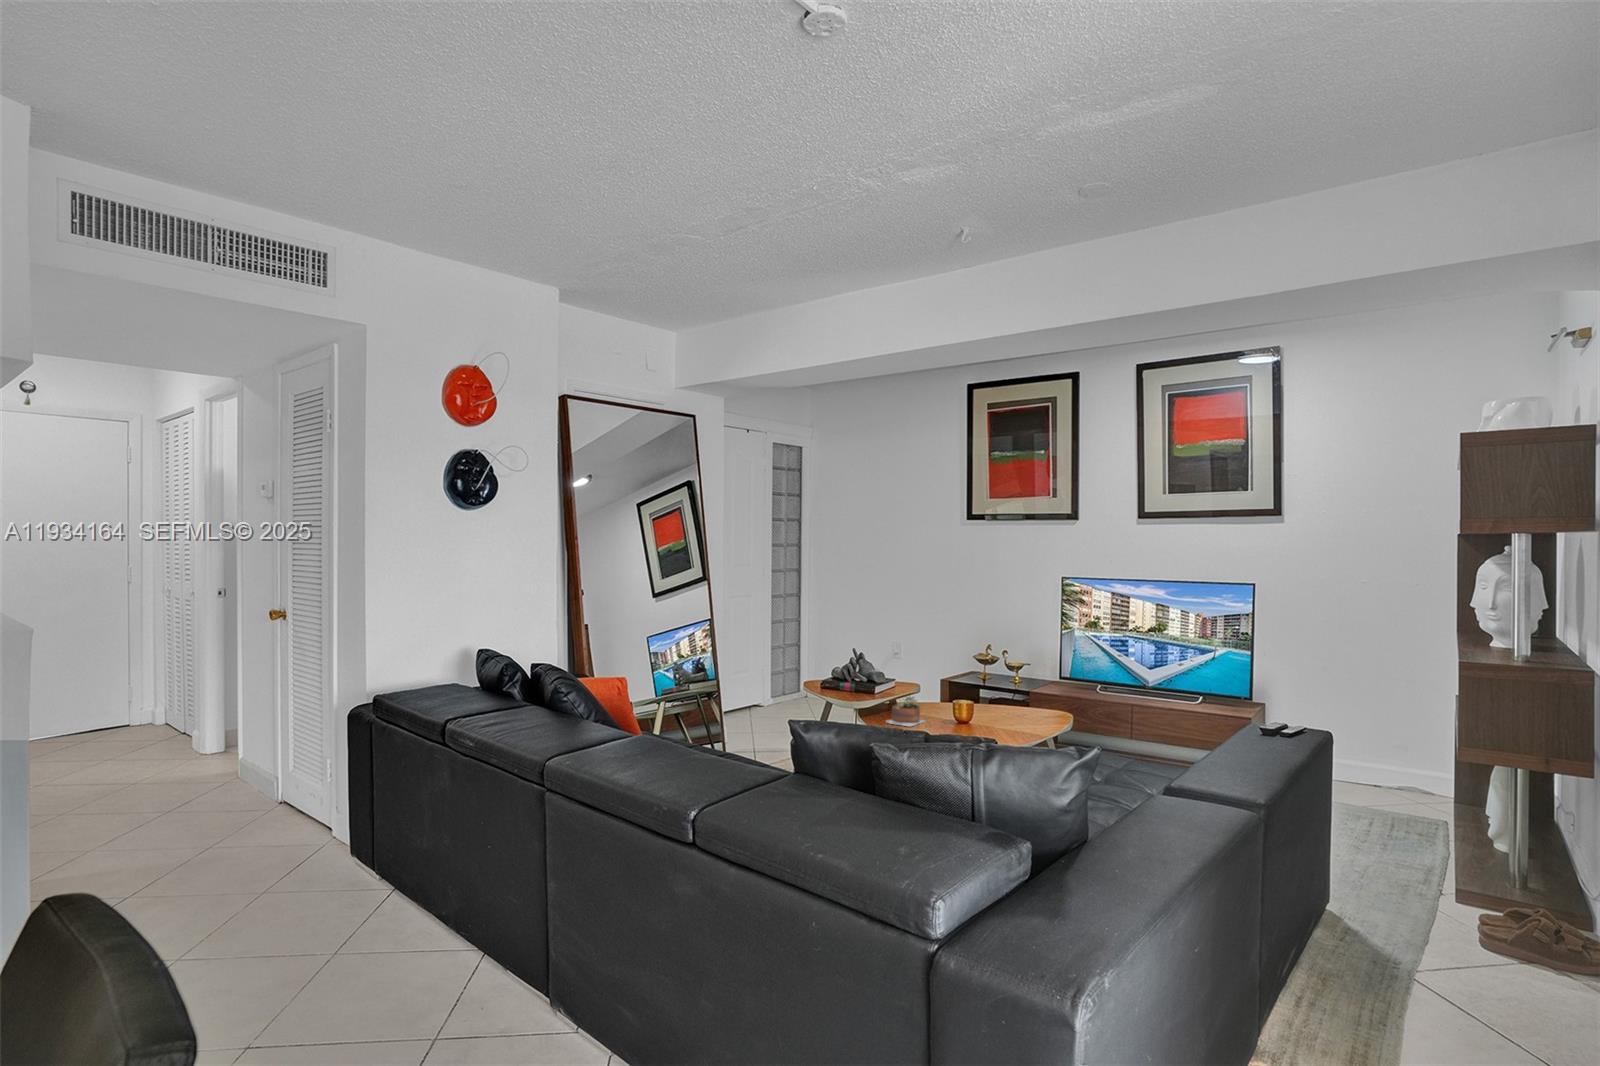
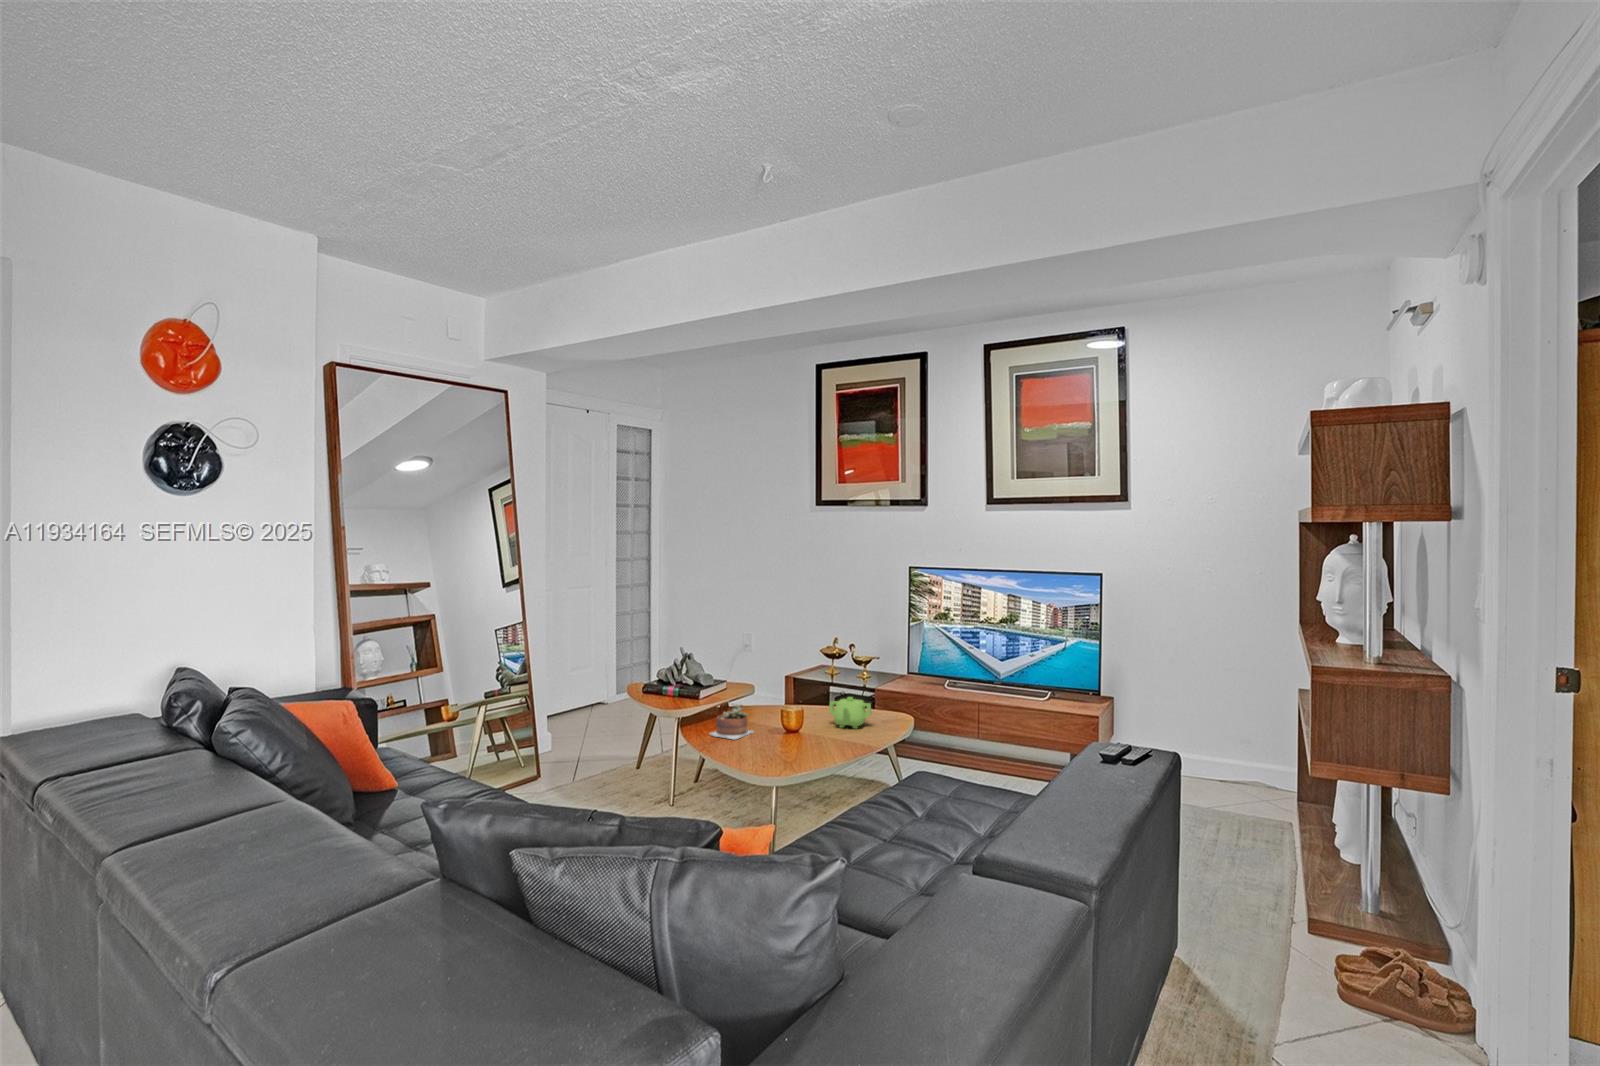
teapot: none [993,693,1034,722] -> present [829,697,872,729]

